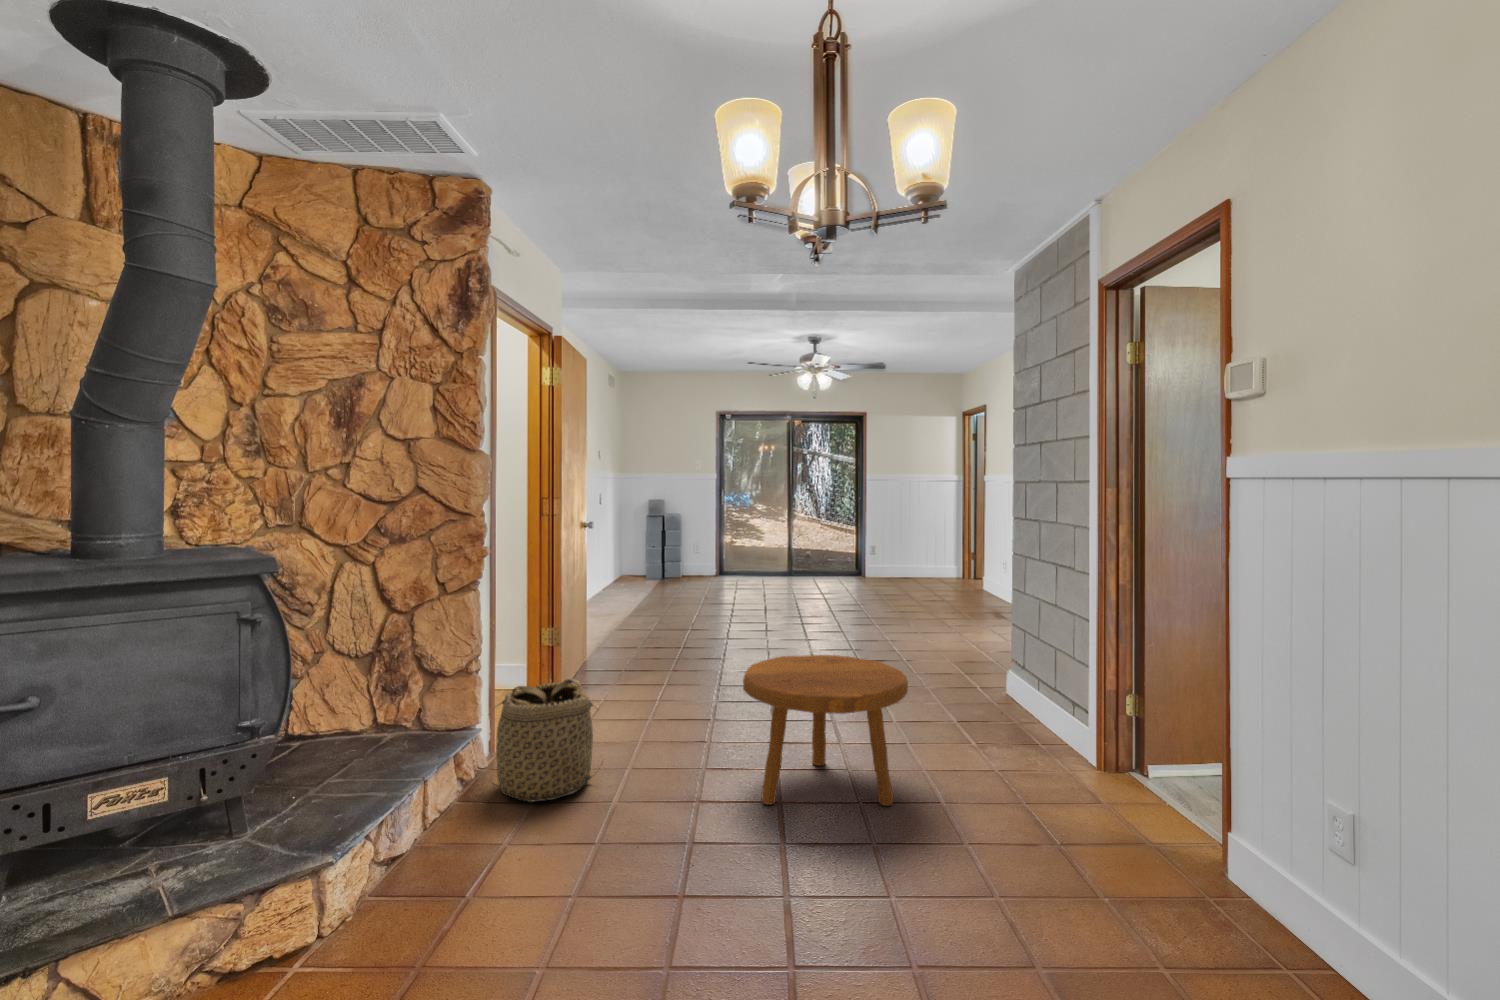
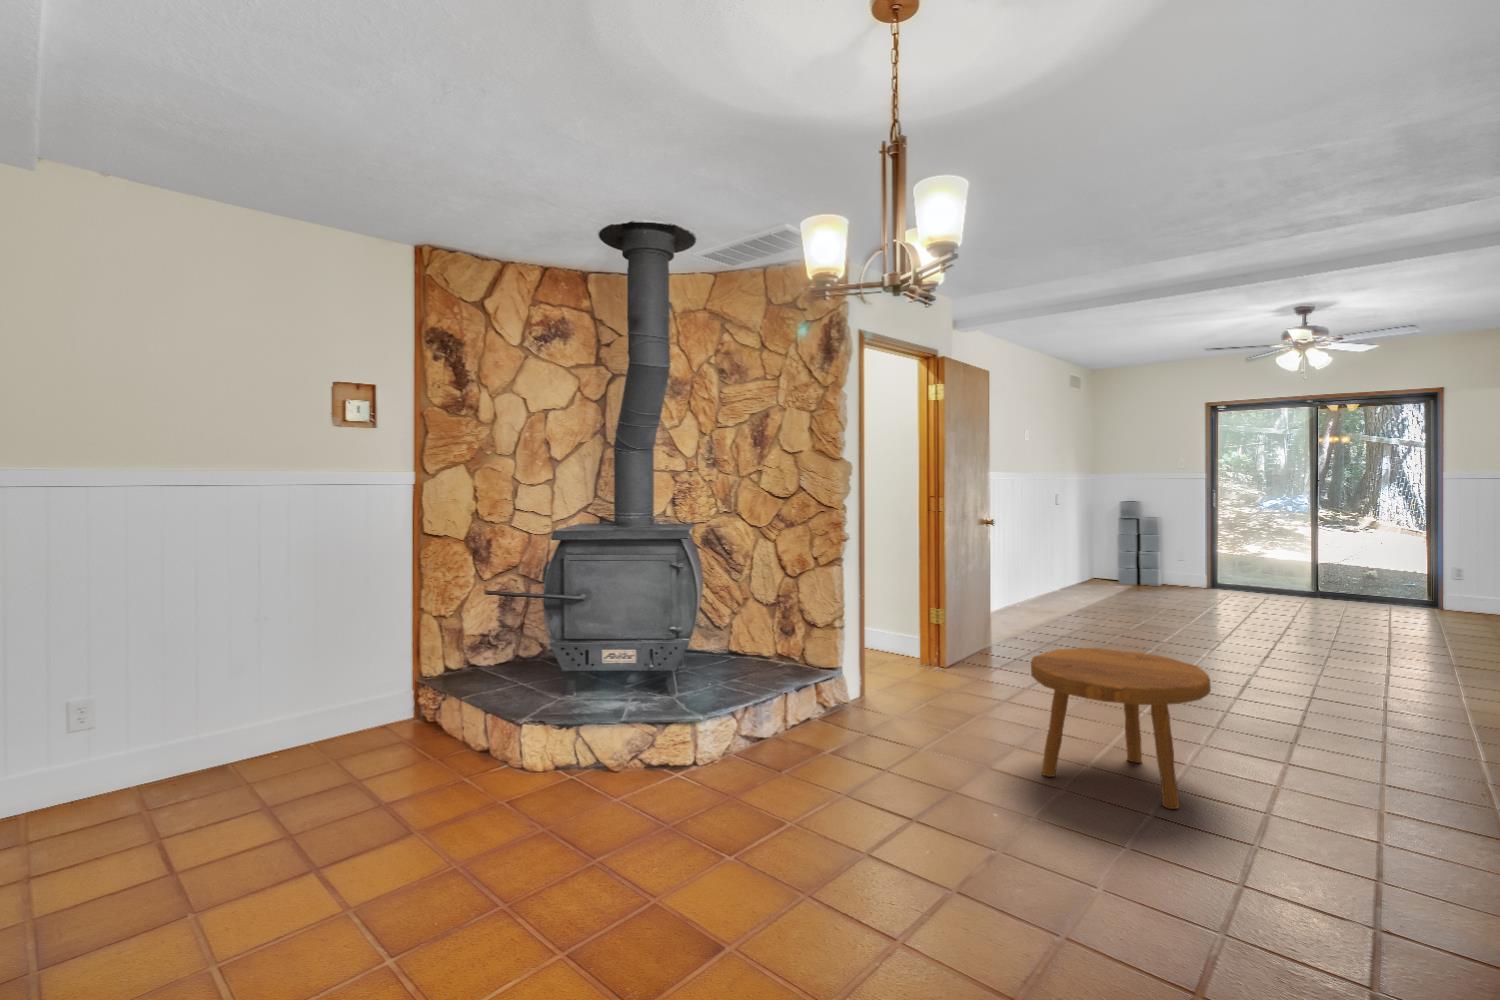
basket: present [476,679,593,802] -> none [832,638,925,729]

